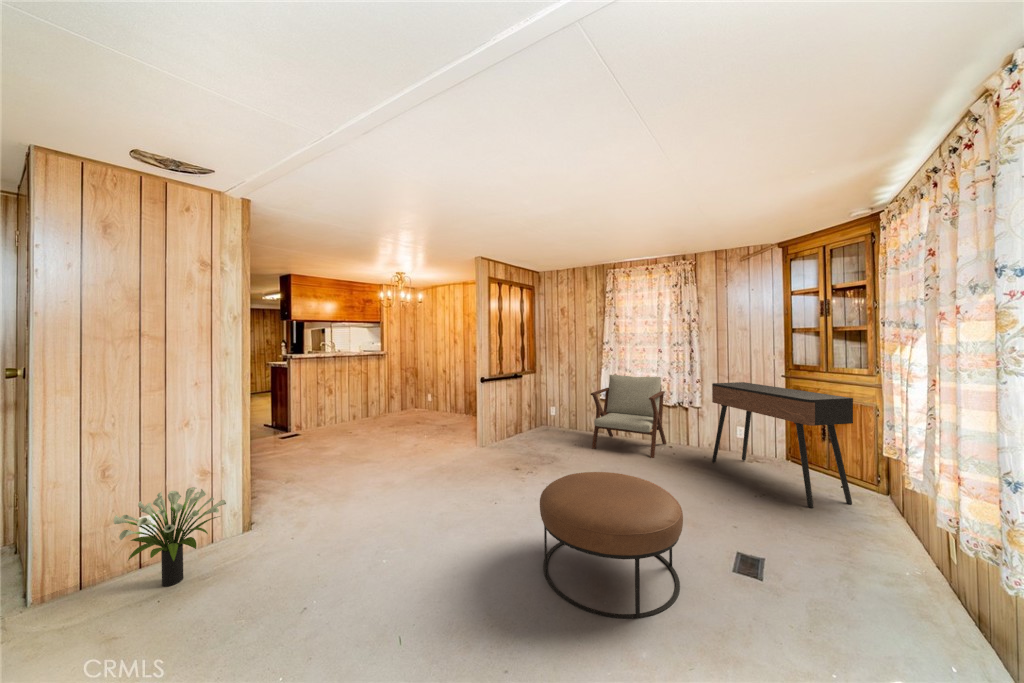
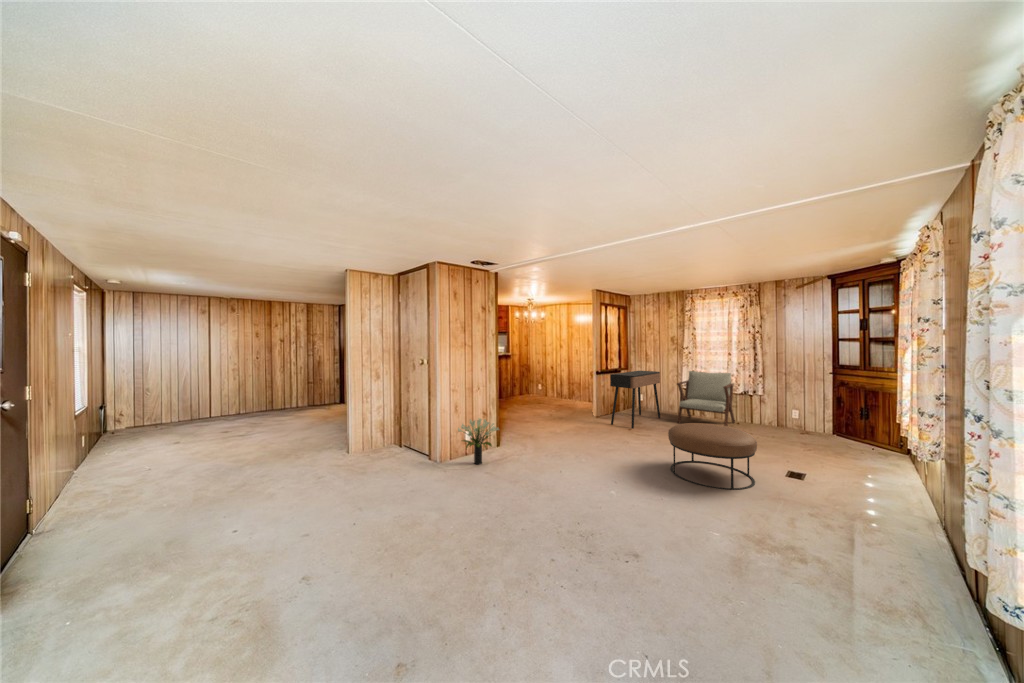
console table: present [712,382,853,508] -> present [610,371,660,428]

